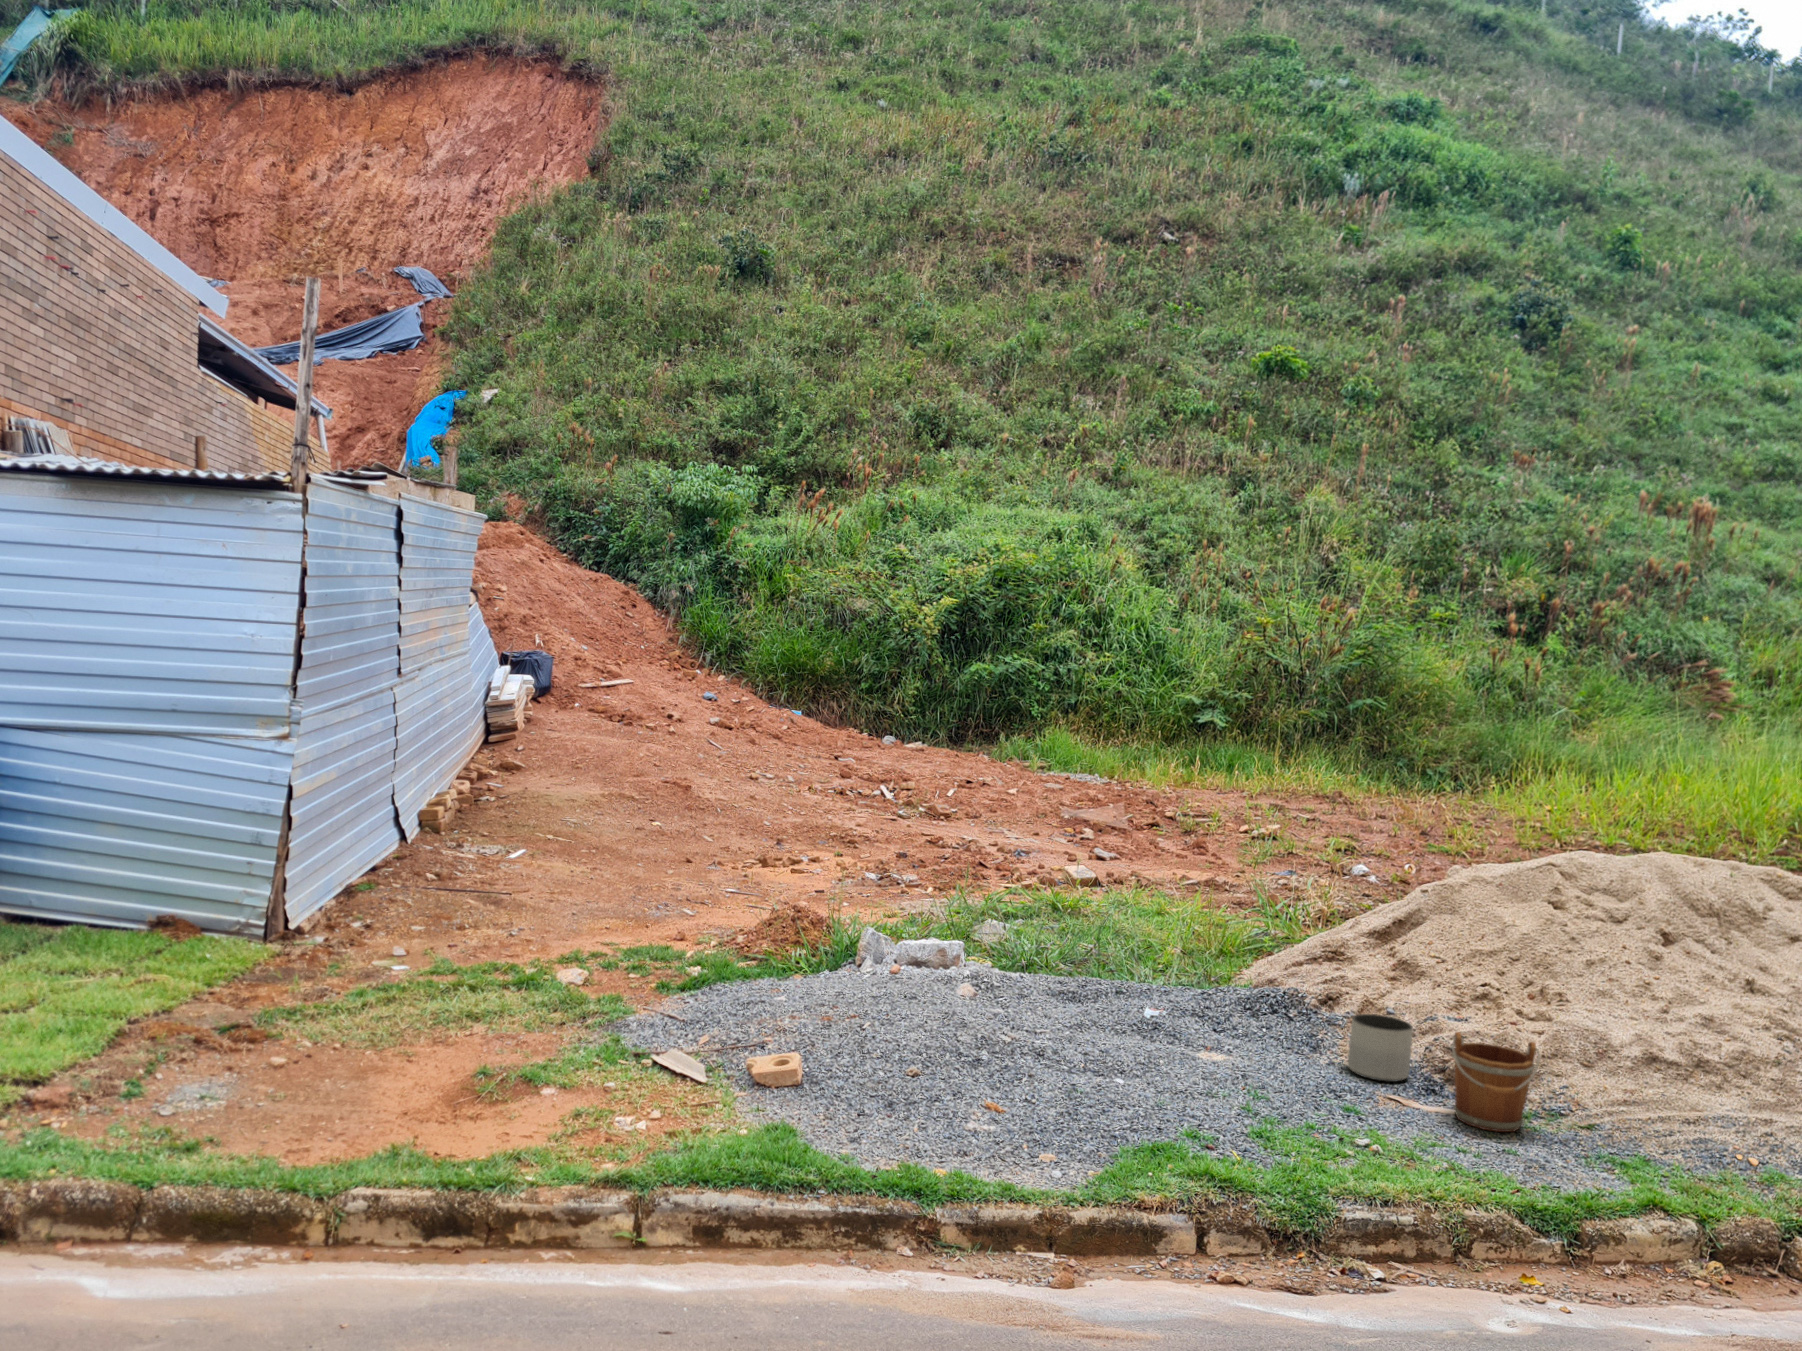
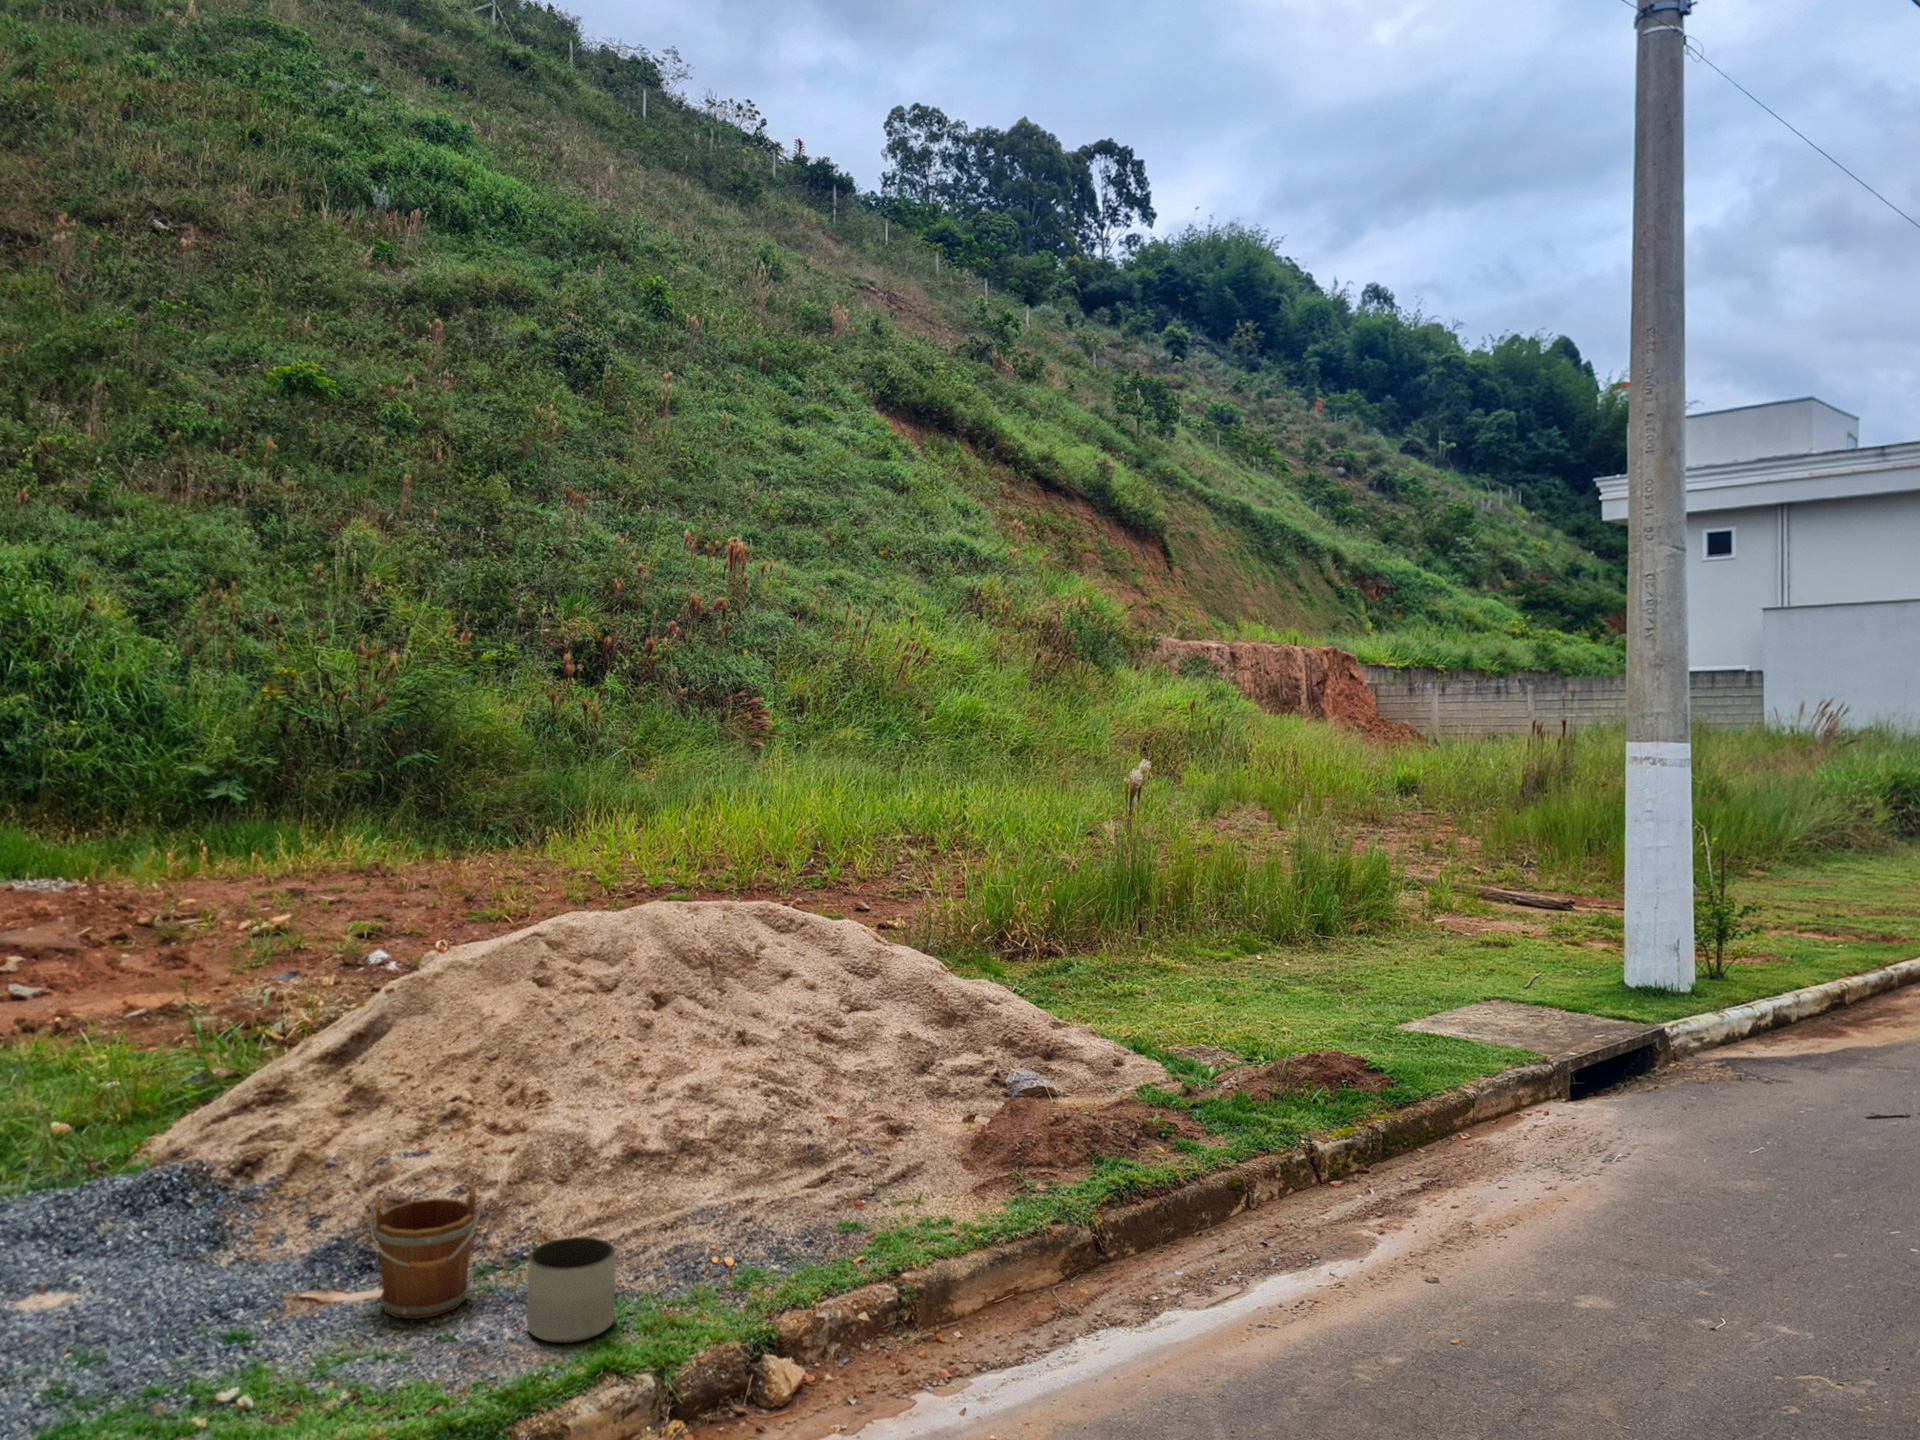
planter: present [1348,1014,1413,1082] -> present [527,1237,615,1343]

